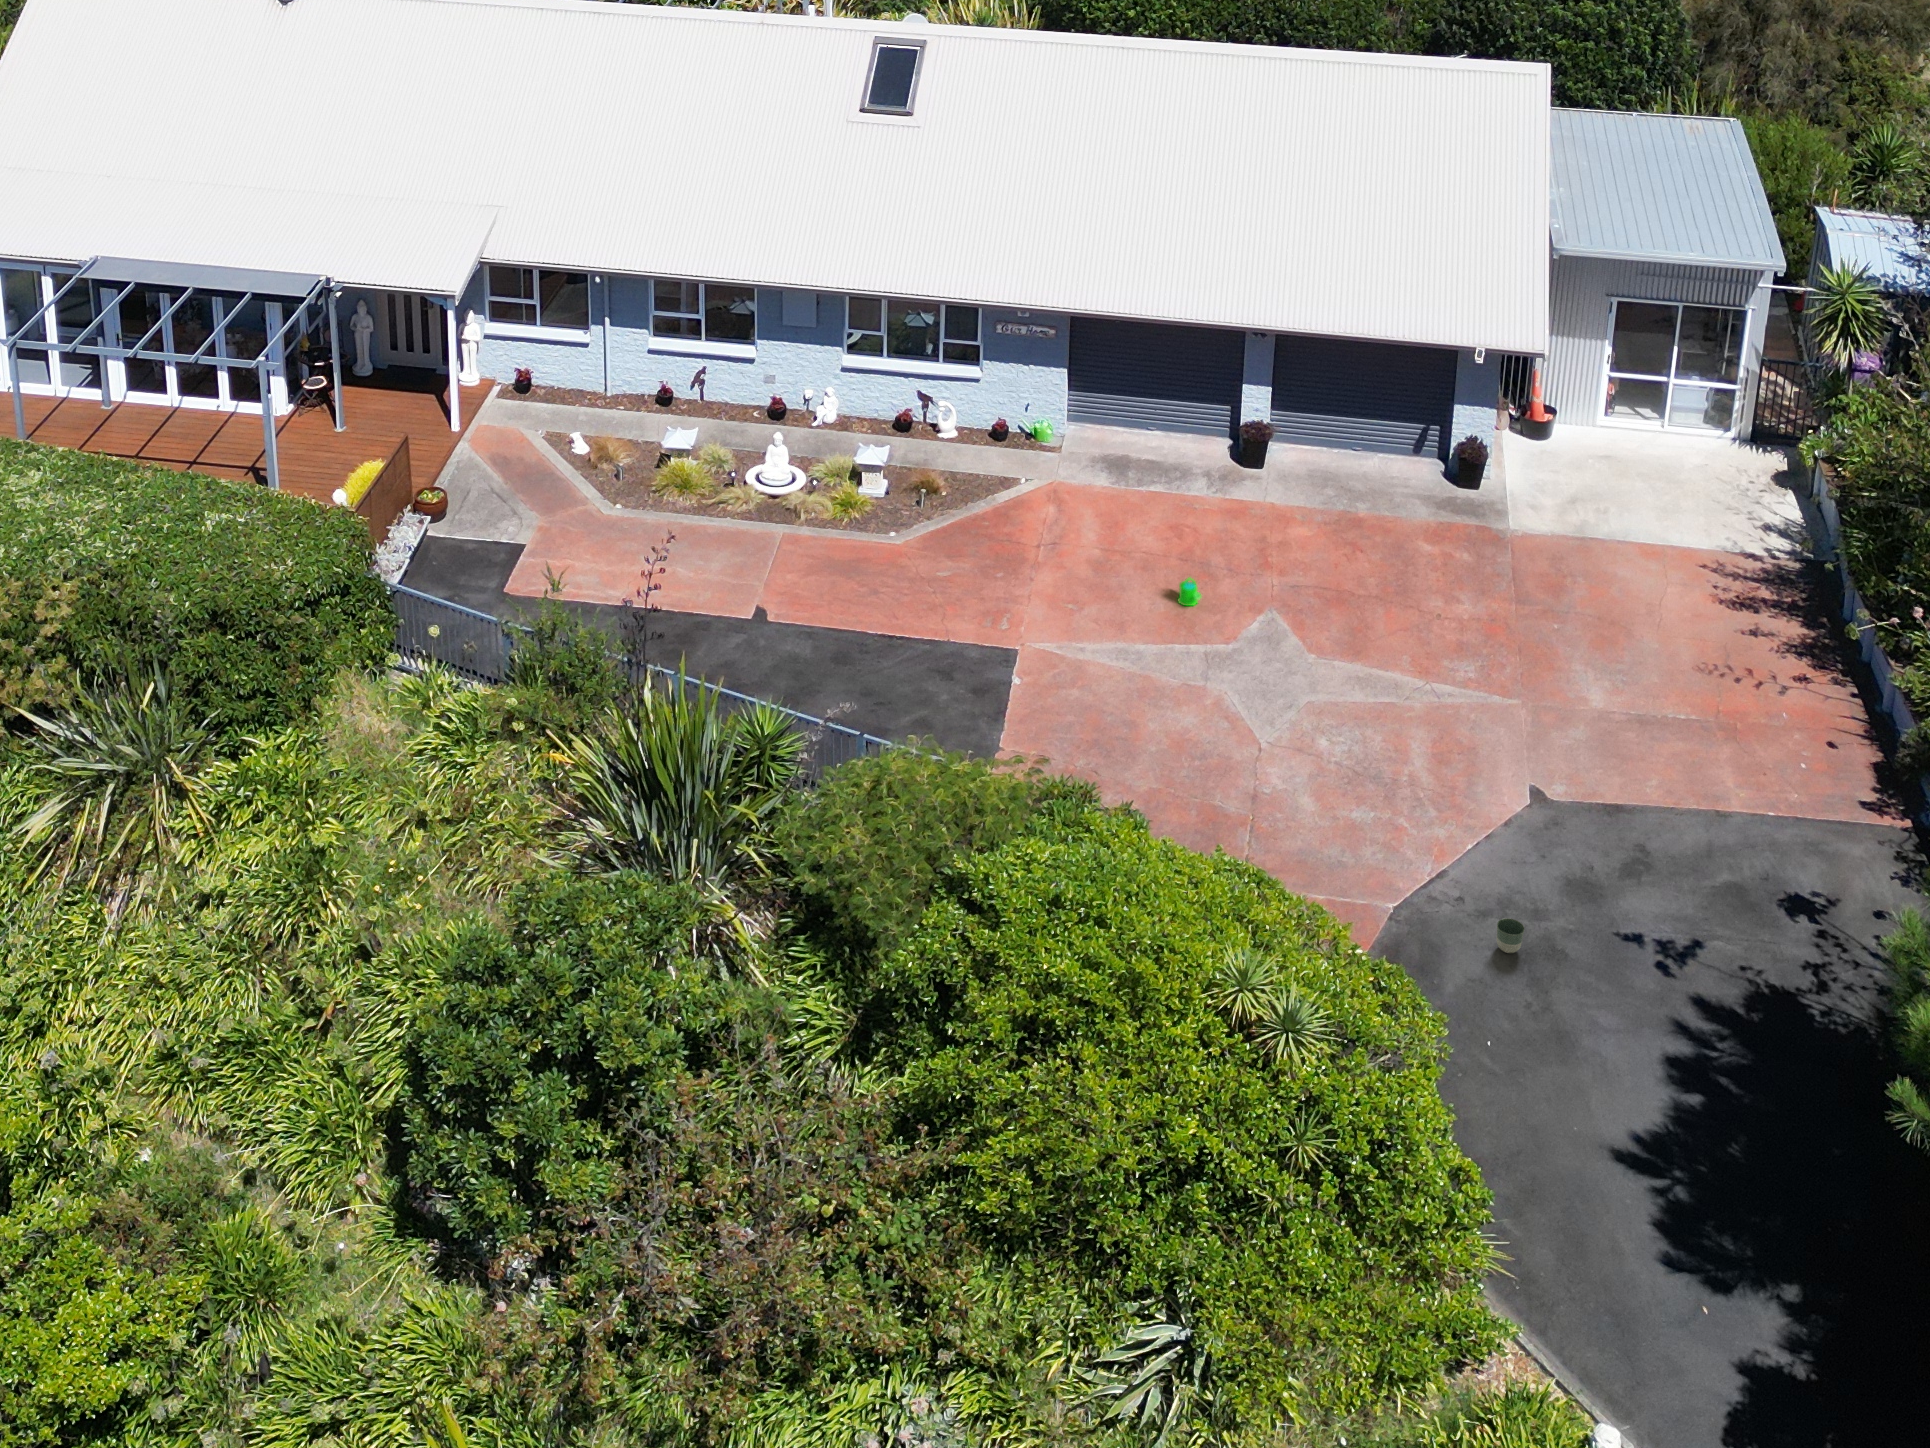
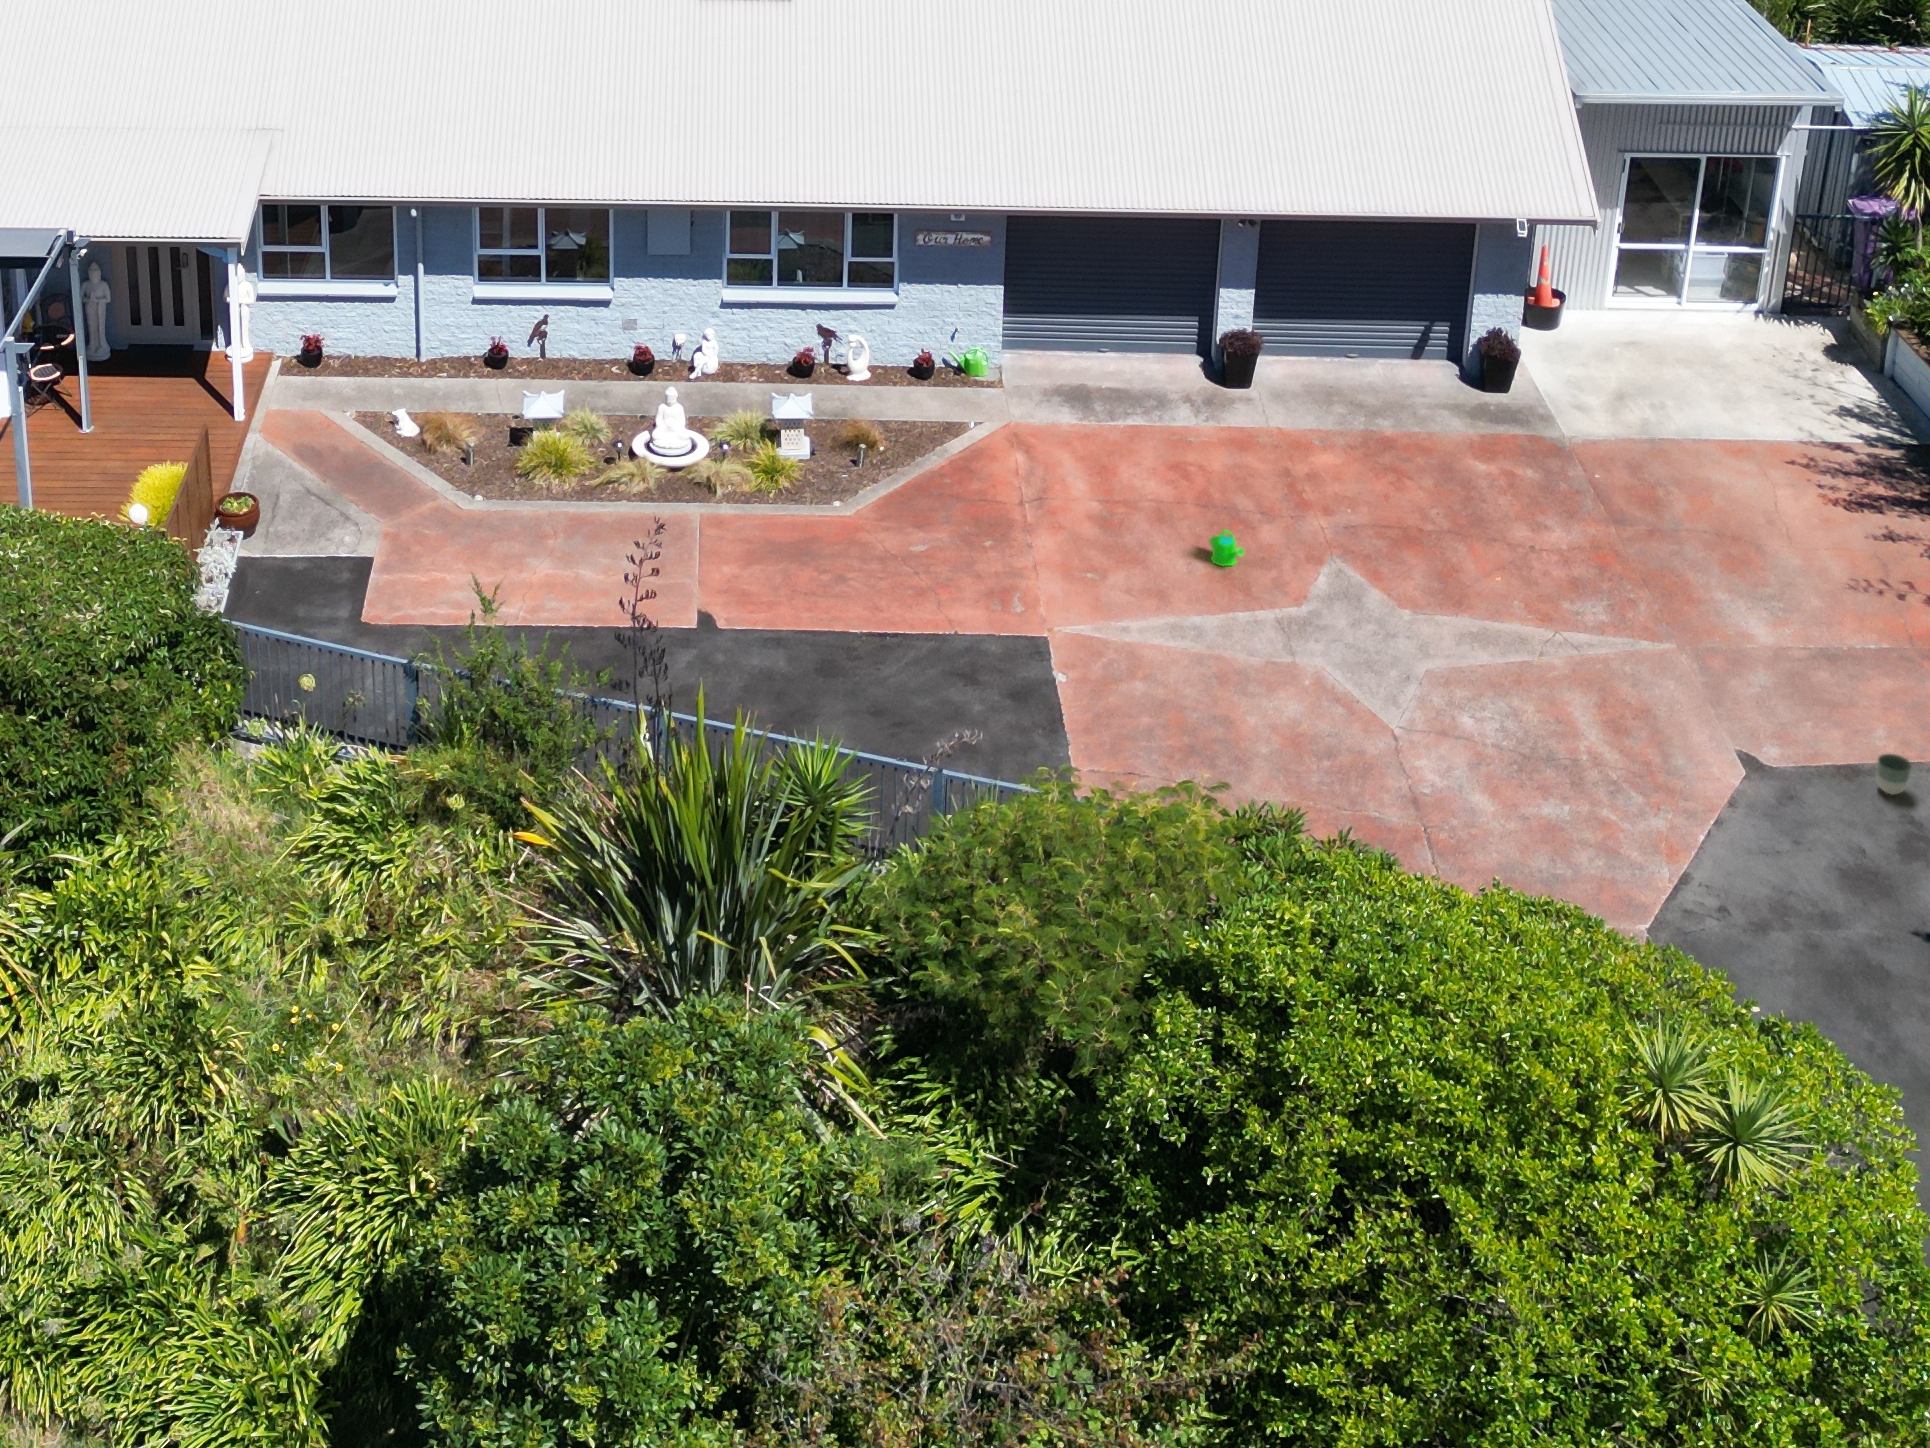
planter: present [1496,918,1524,953] -> present [1876,754,1912,794]

